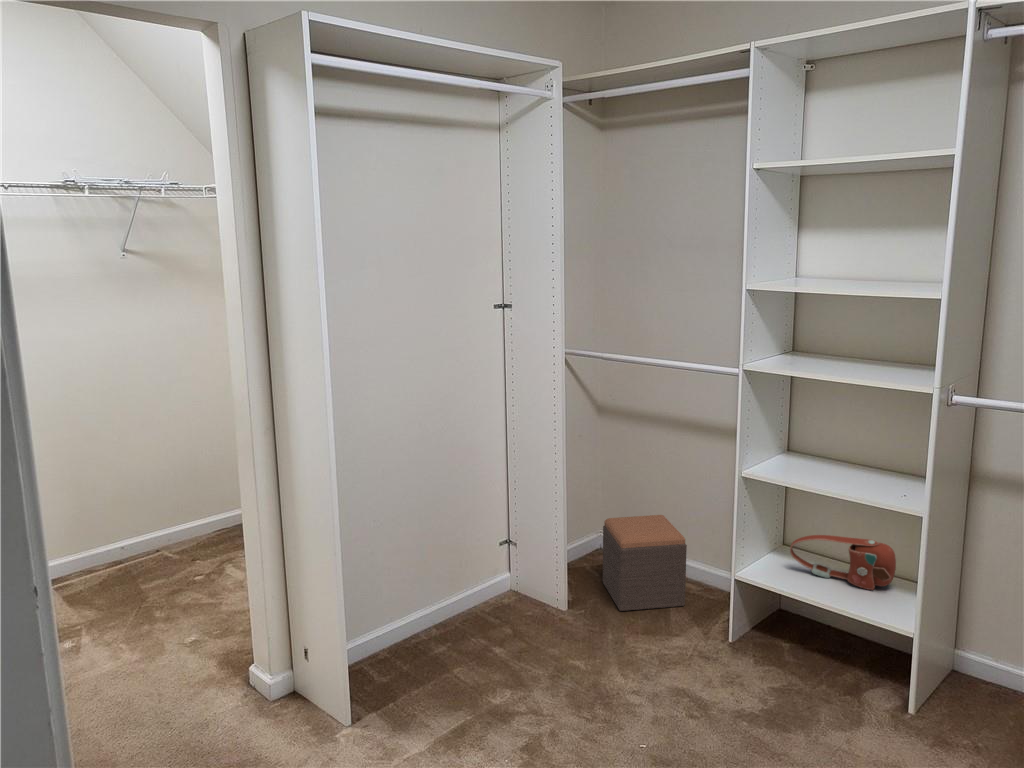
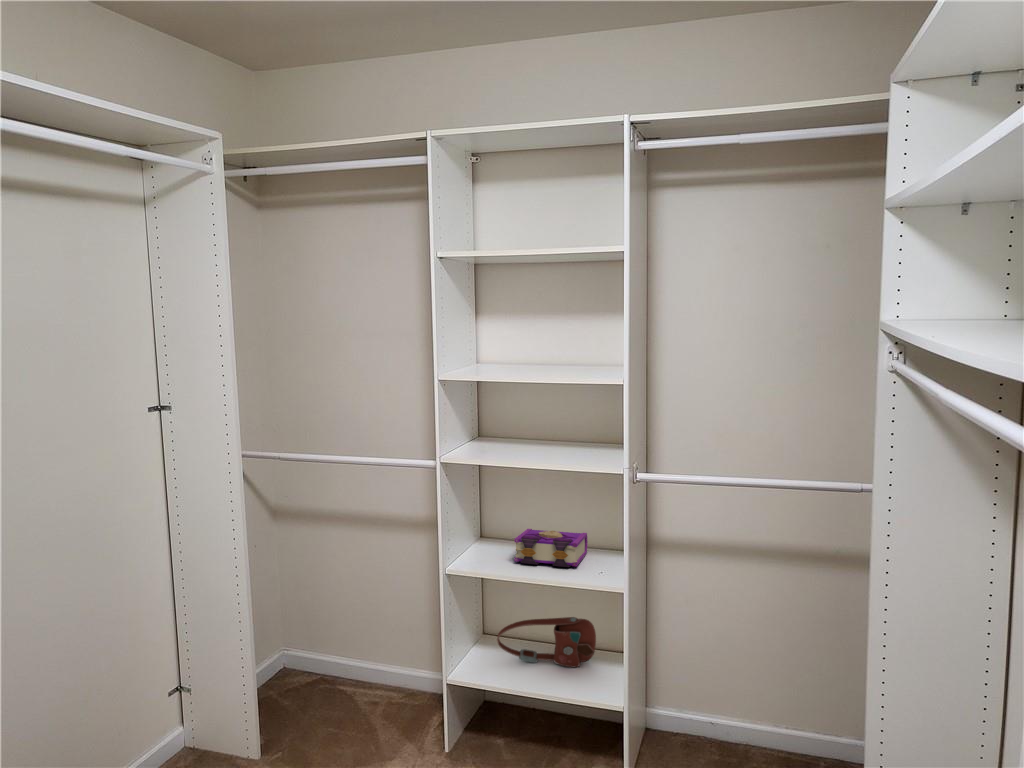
book: none [812,446,897,488] -> present [514,529,588,567]
footstool: present [603,515,687,611] -> none [291,622,390,743]

